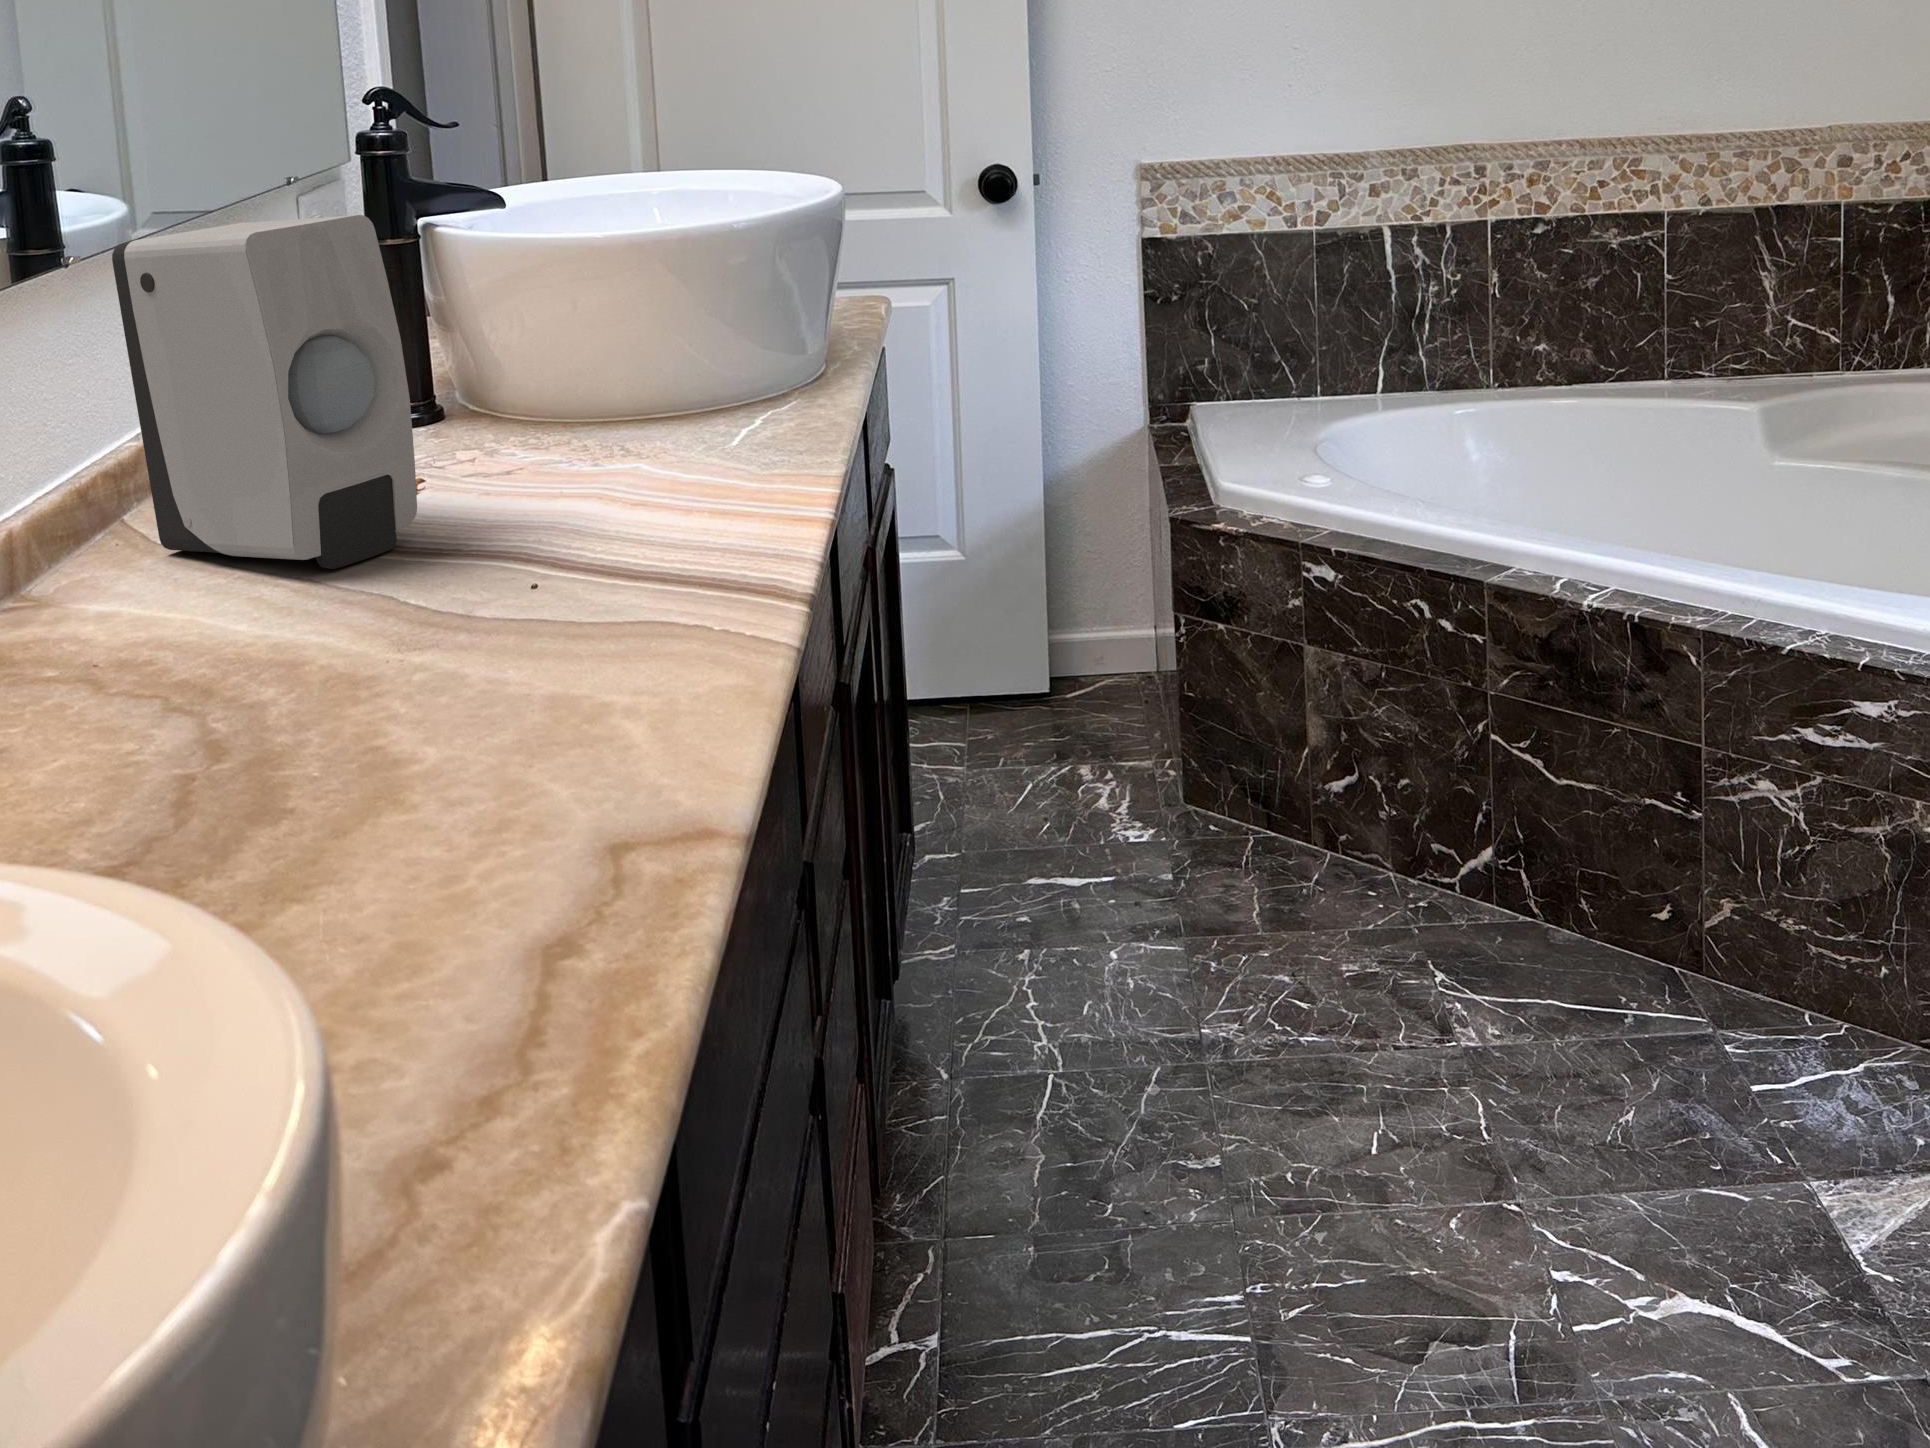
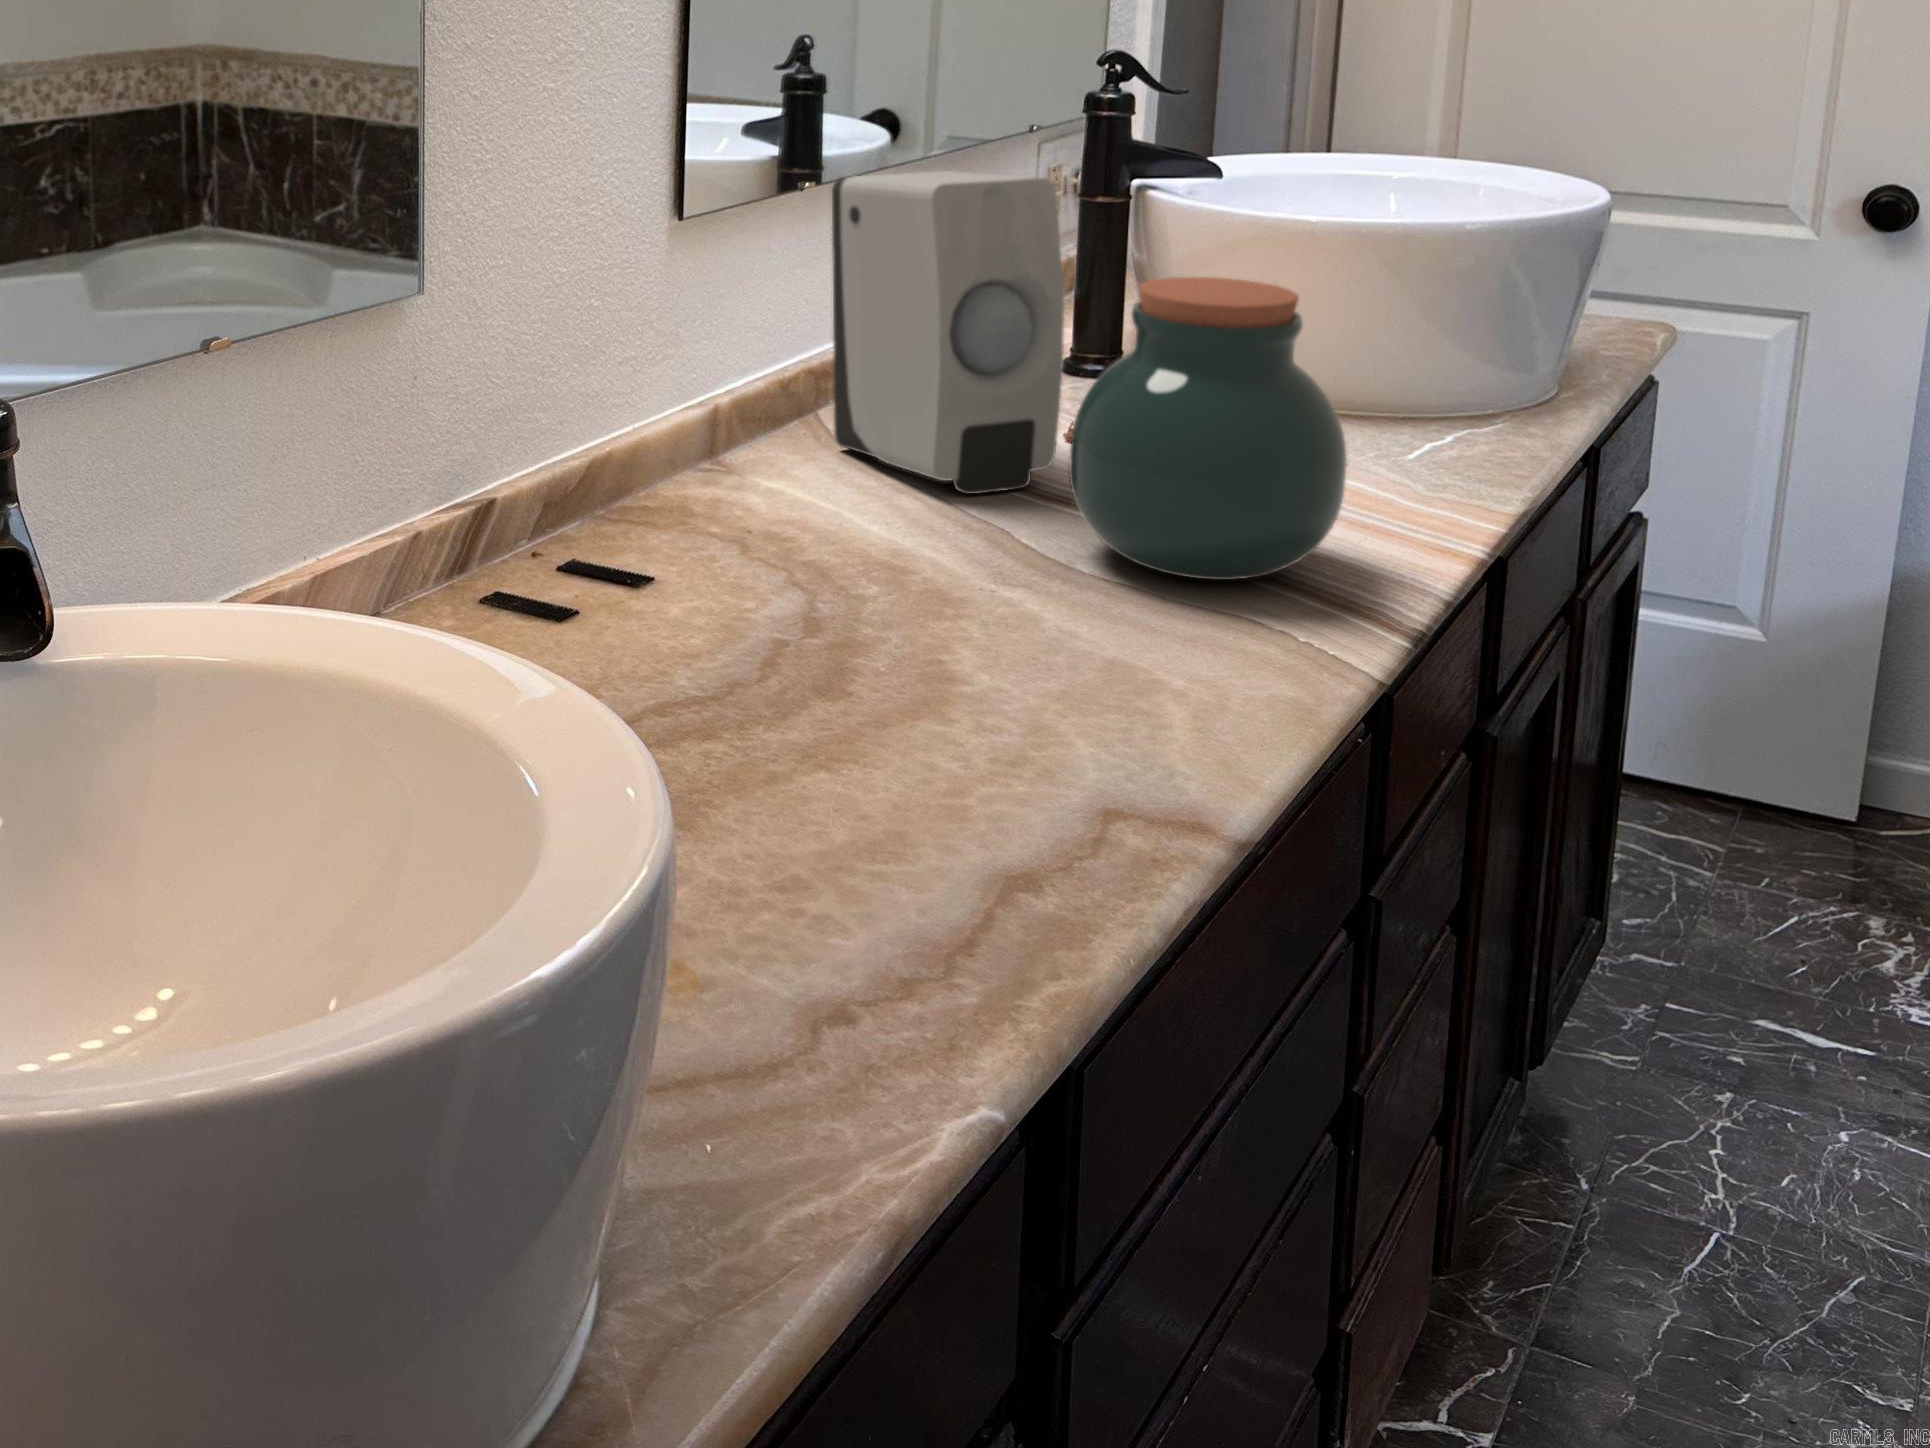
jar: none [449,290,719,598] -> present [1069,277,1347,580]

